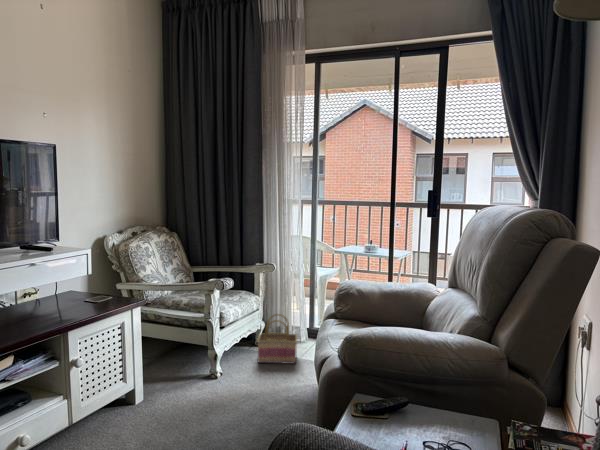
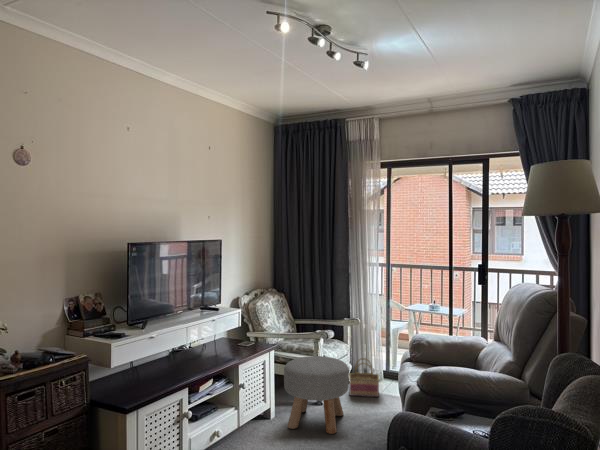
ottoman: none [153,314,249,423] -> present [284,356,349,434]

